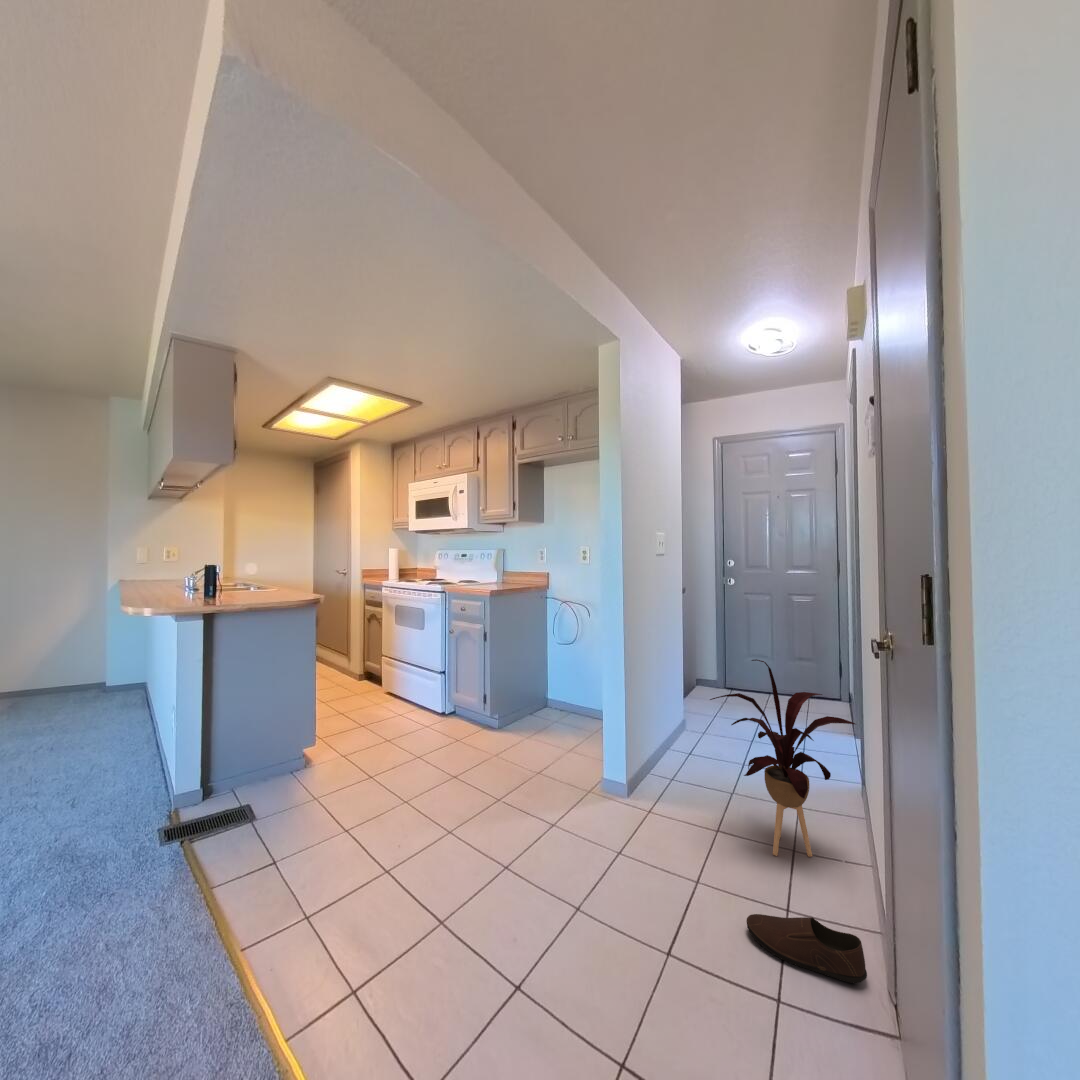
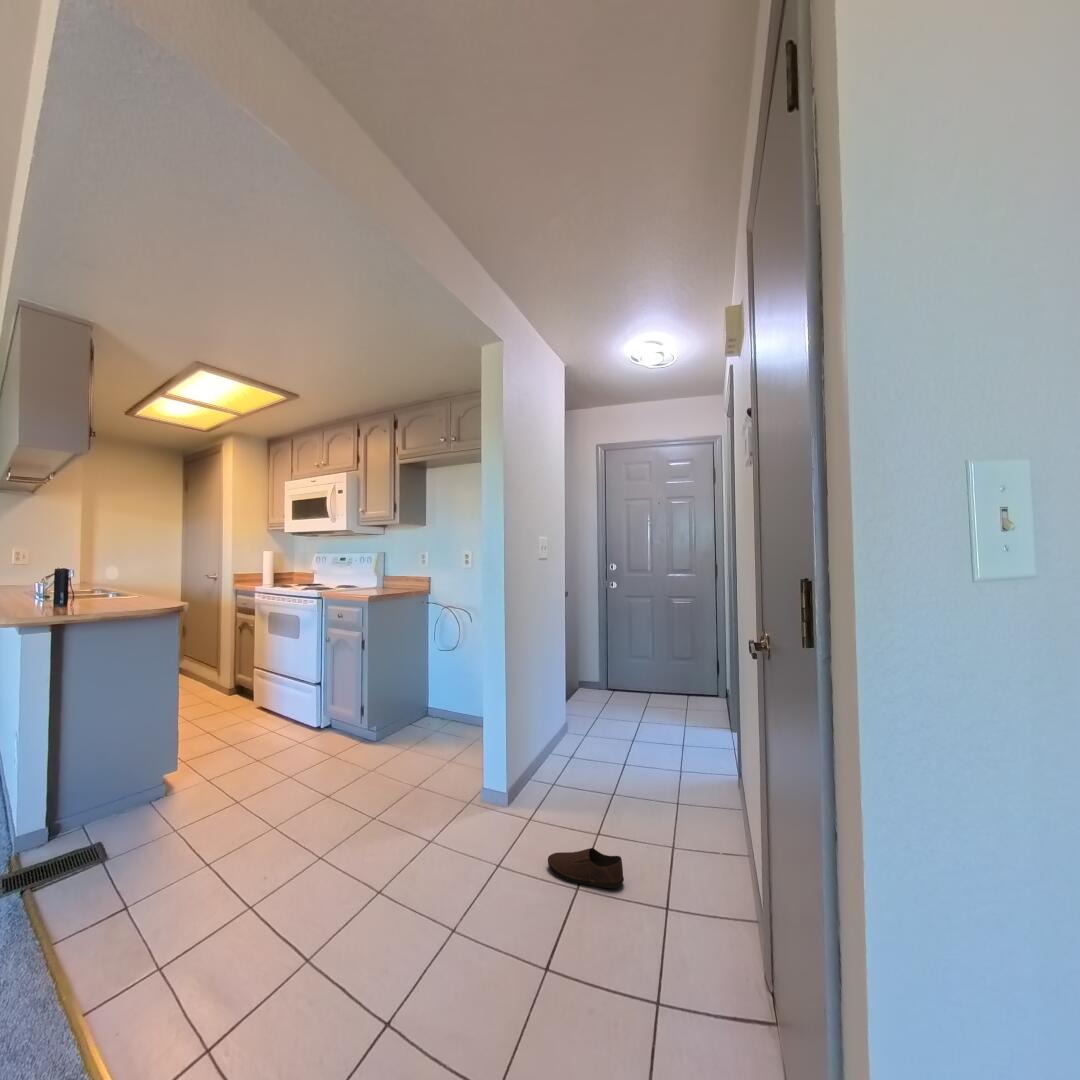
house plant: present [710,659,855,857] -> none [547,654,656,816]

